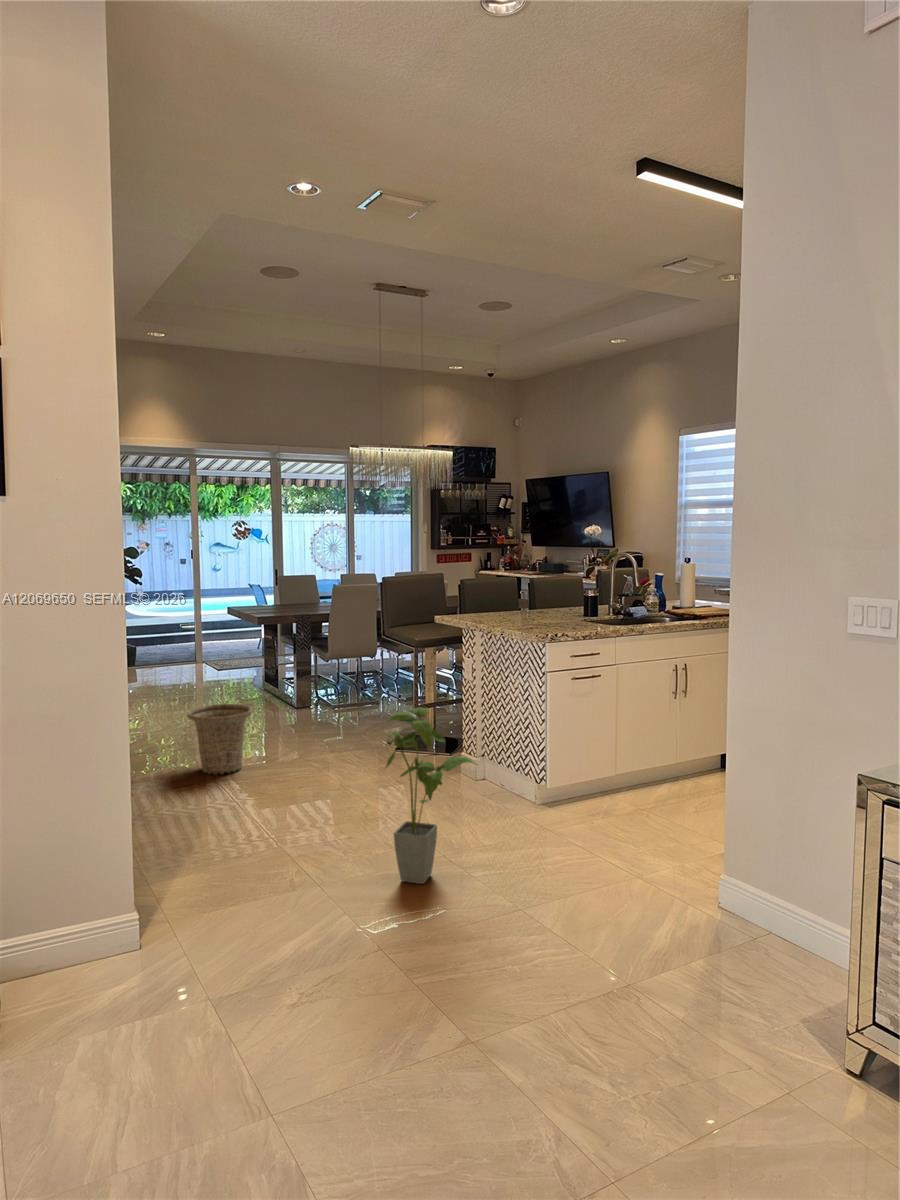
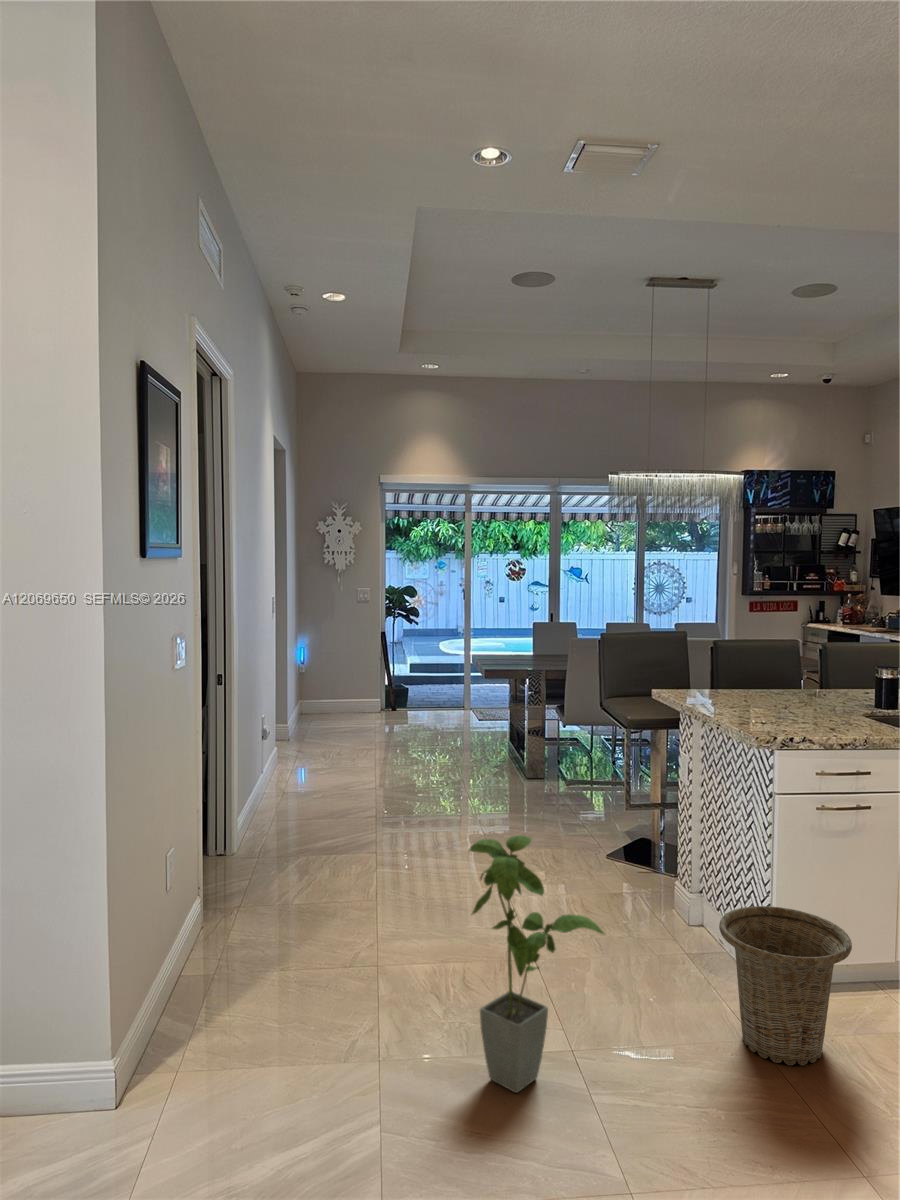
basket: present [187,704,253,775] -> present [719,906,852,1065]

